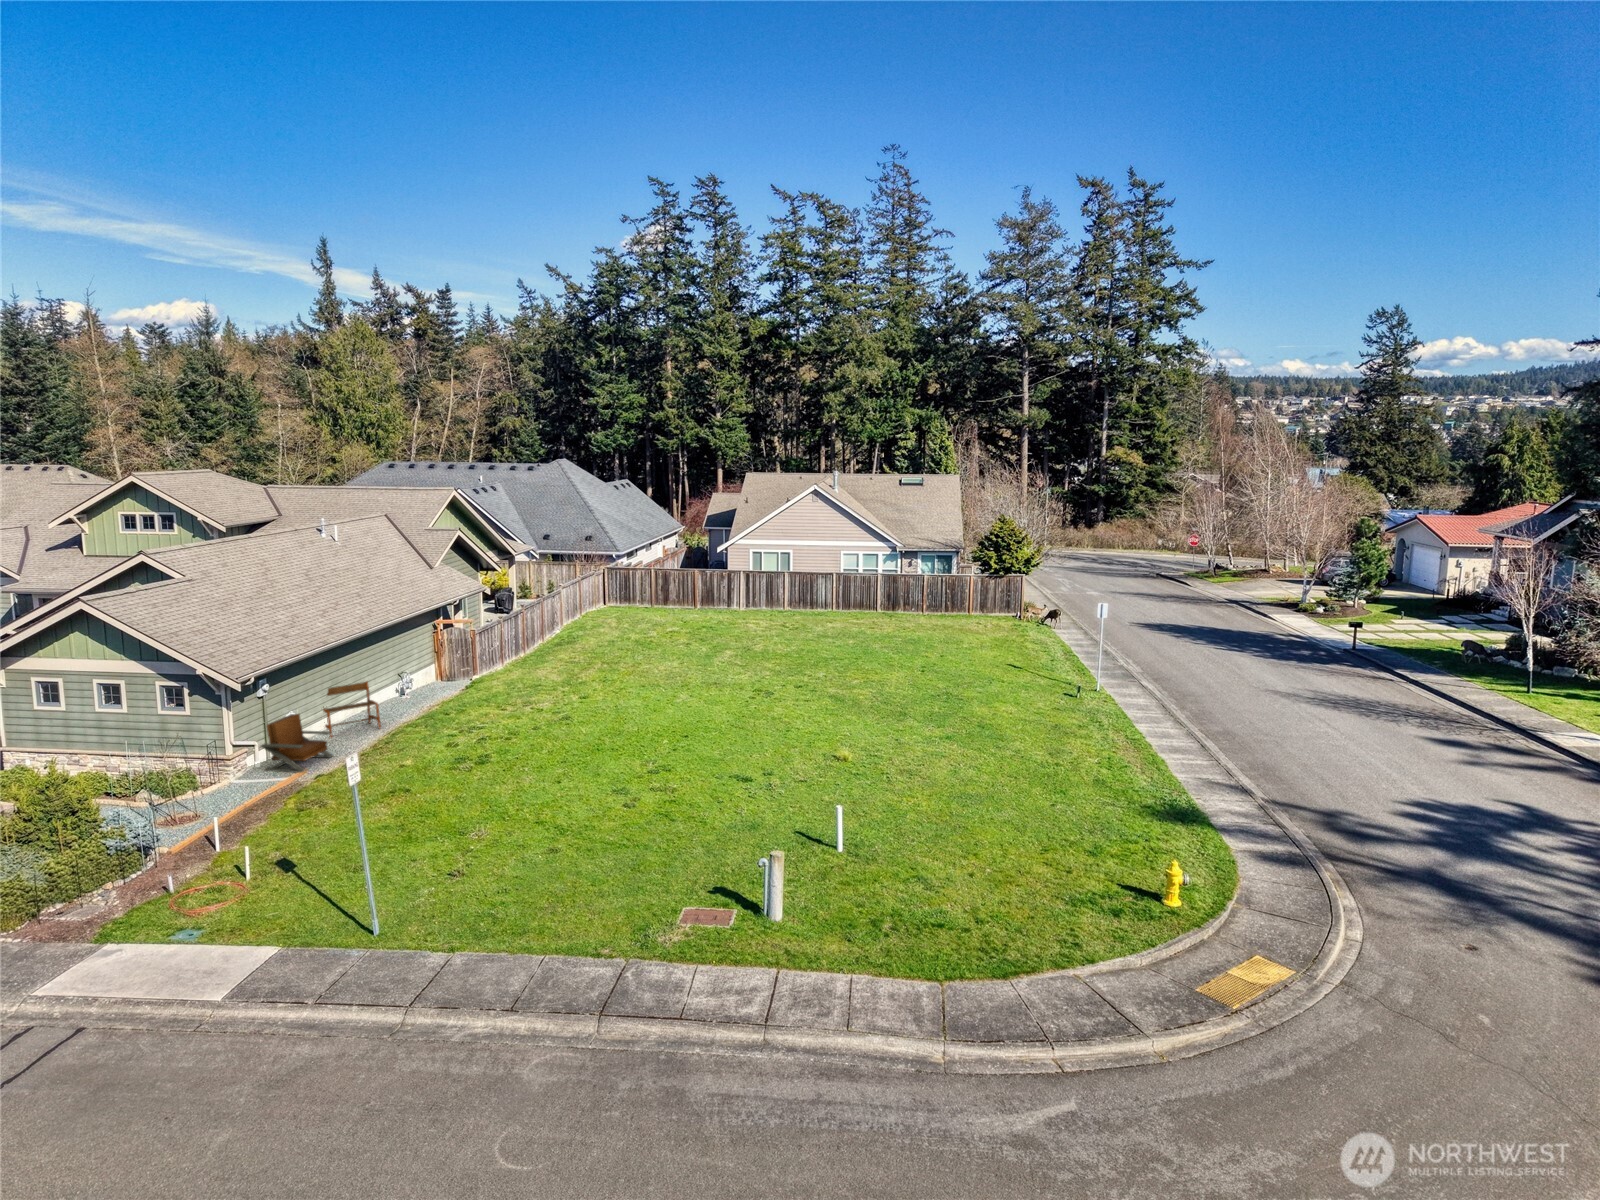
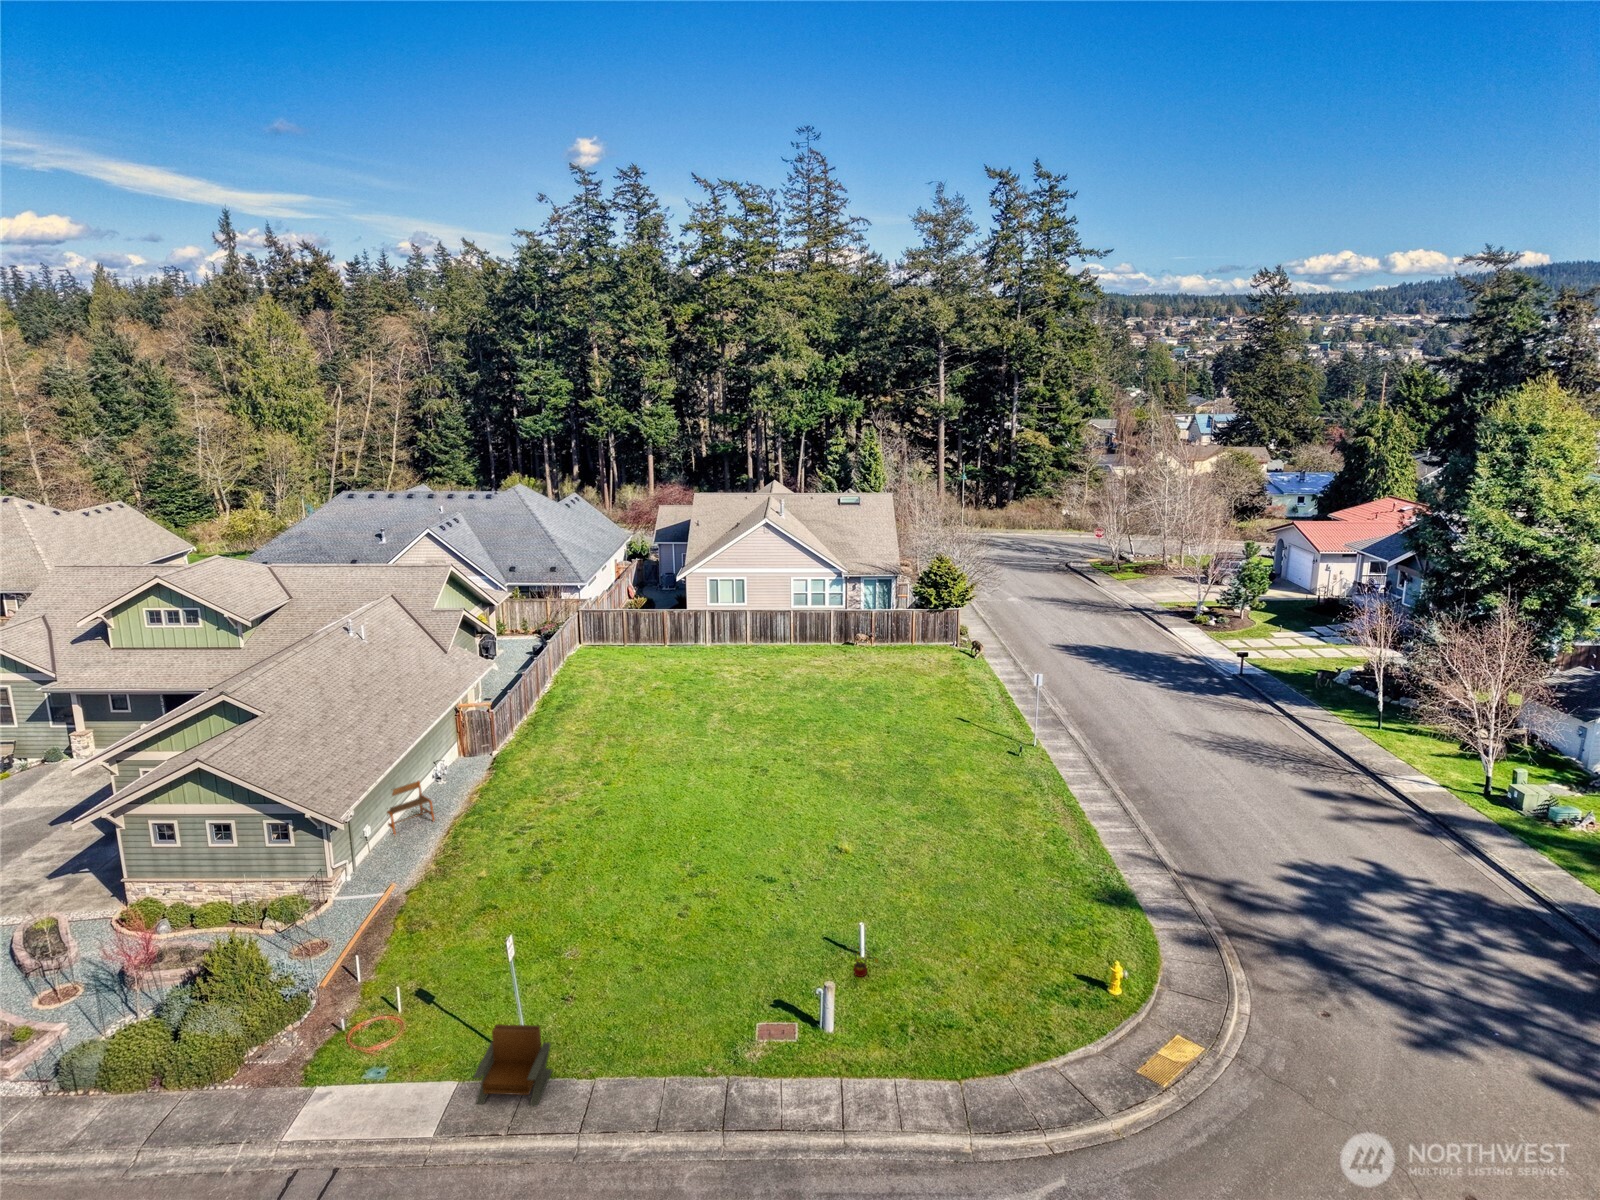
lounge chair: present [261,714,334,773] -> present [473,1024,552,1106]
decorative plant: none [818,825,855,874] -> present [853,946,878,977]

